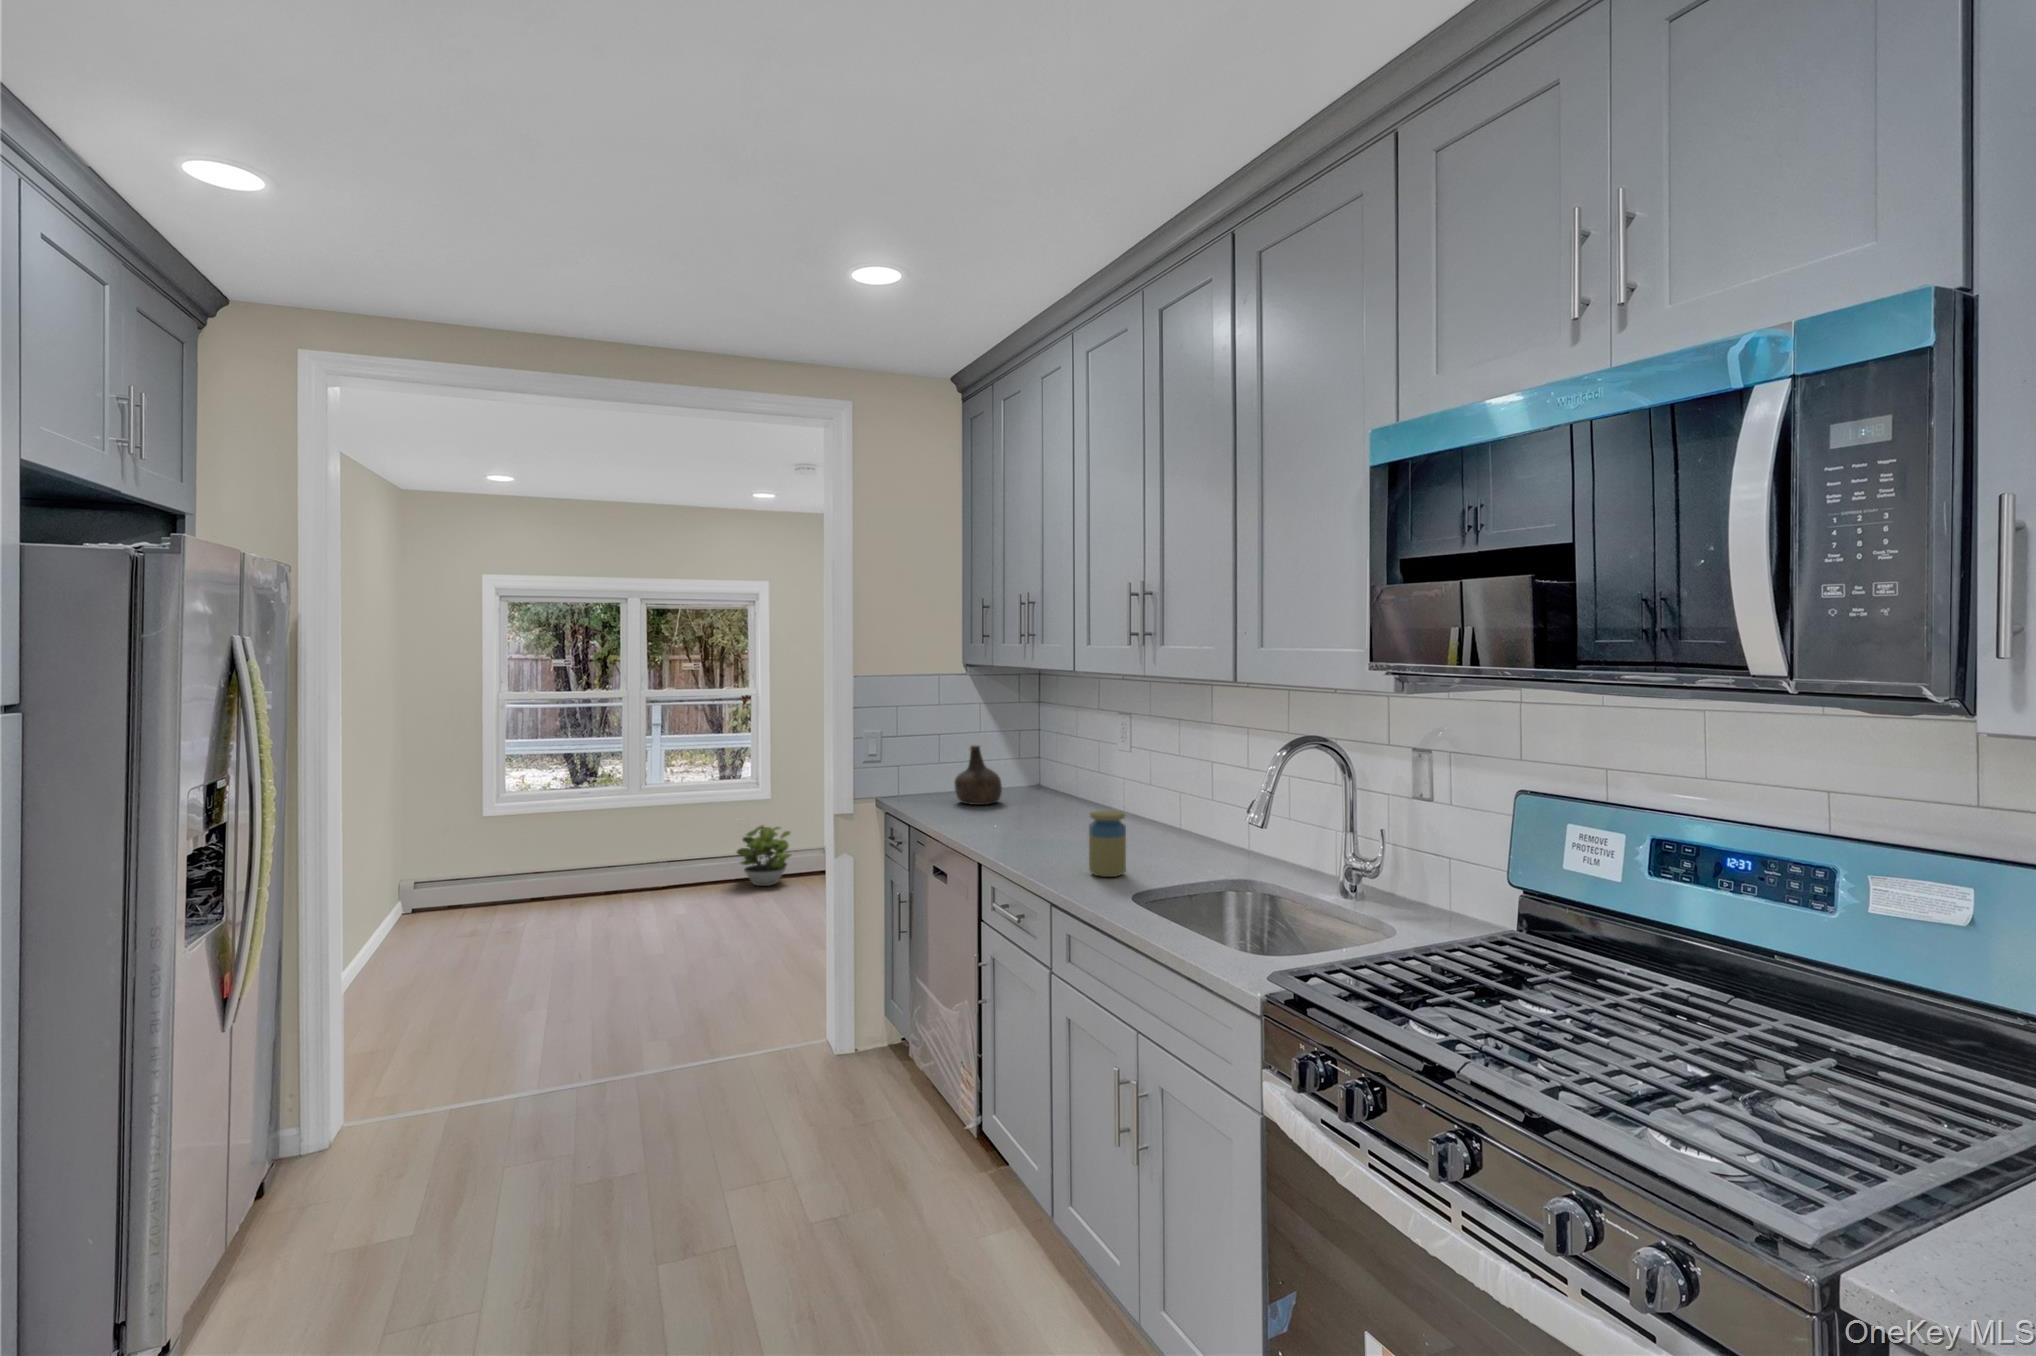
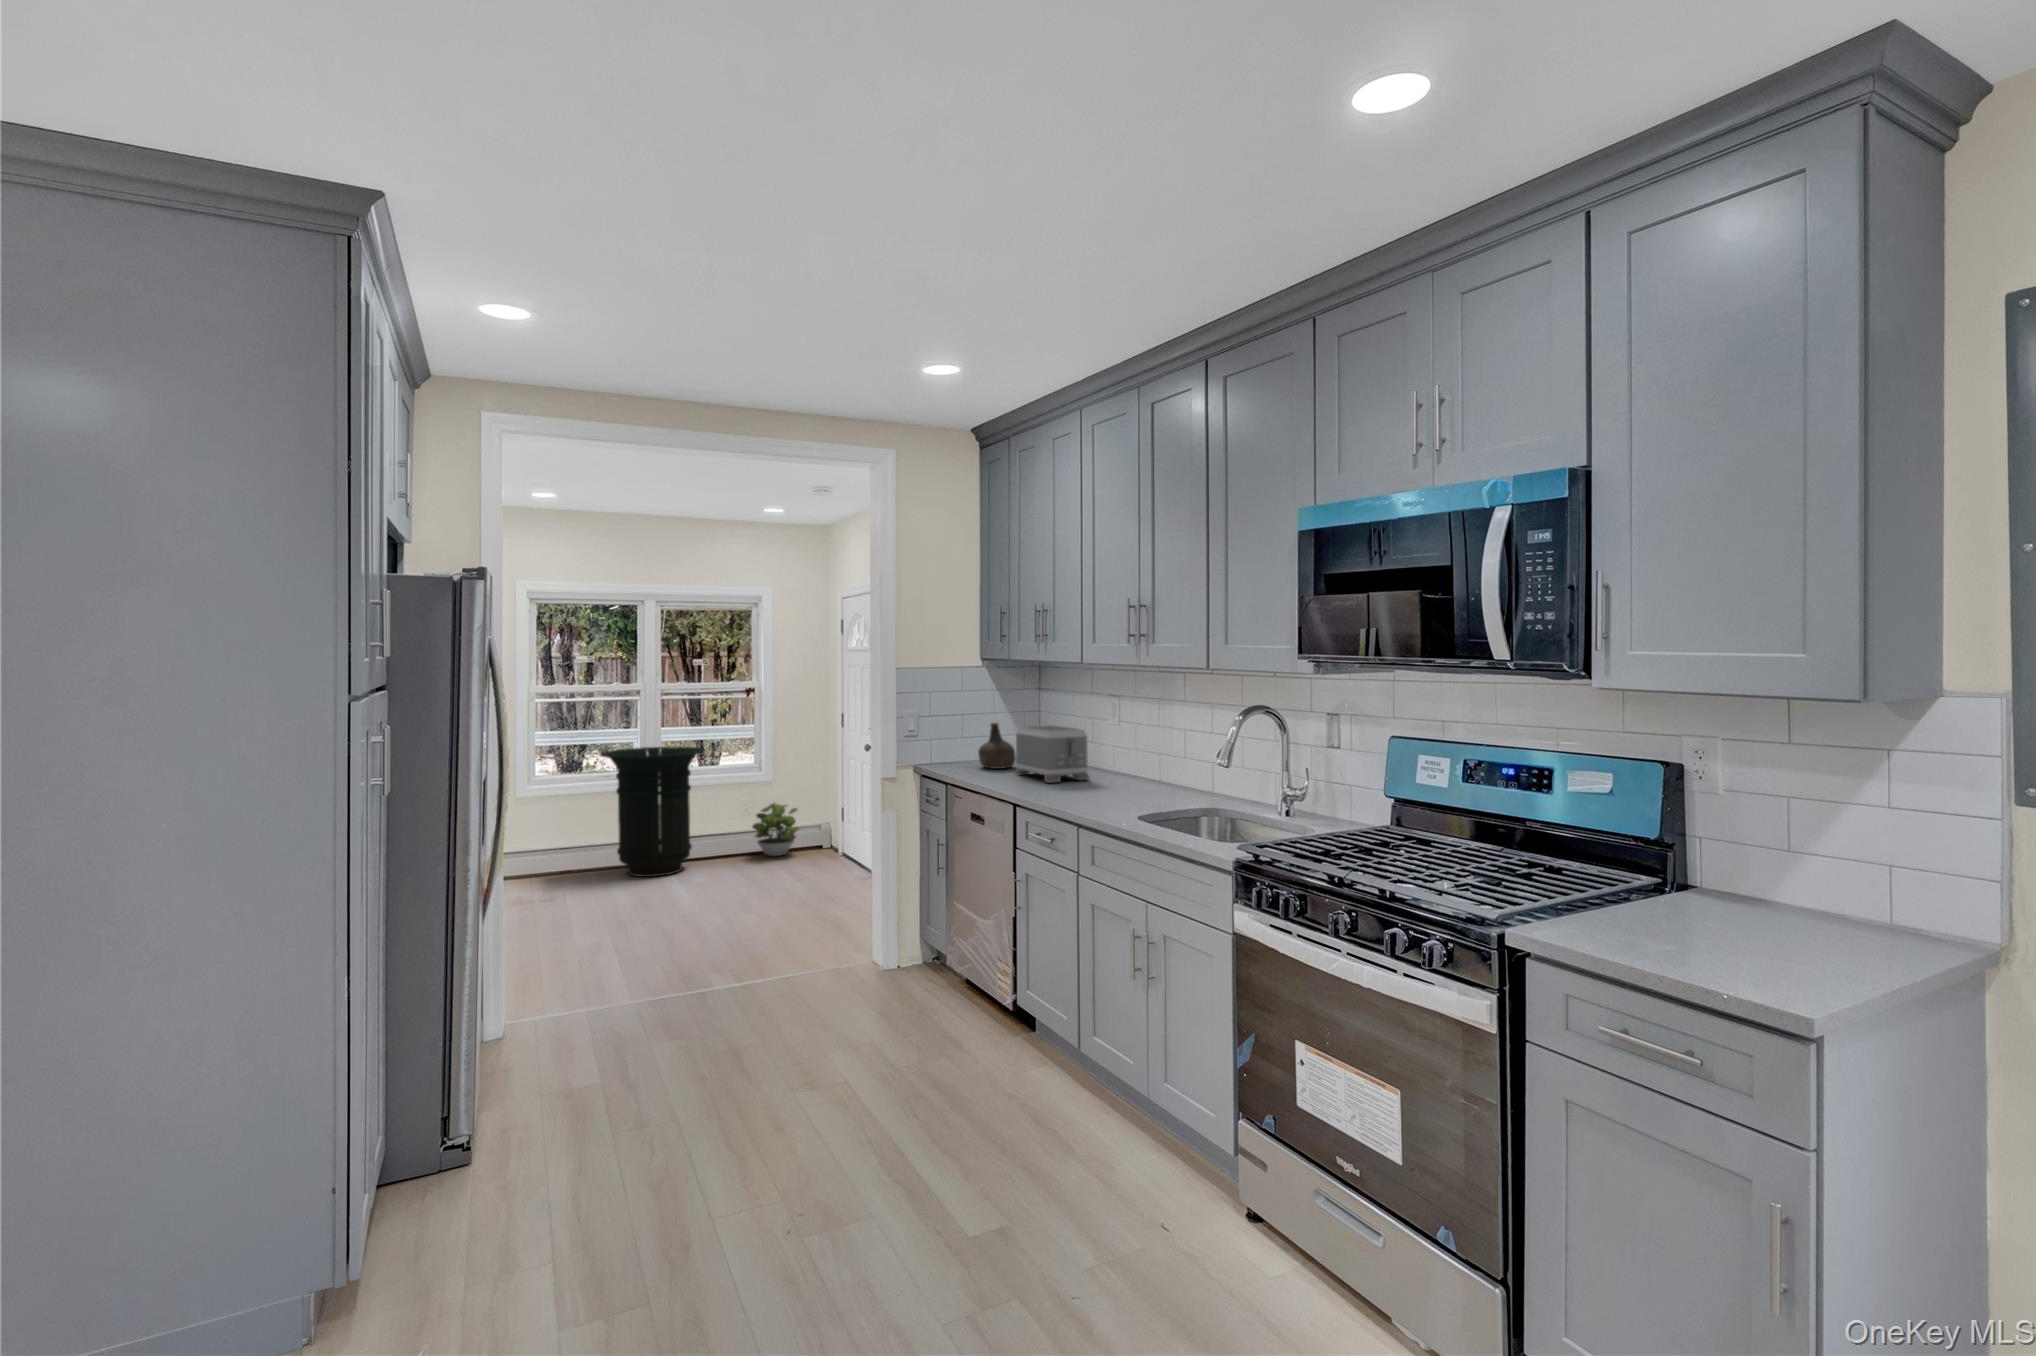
toaster: none [994,751,1090,829] -> present [1015,725,1089,783]
trash can: none [560,760,682,910] -> present [600,747,705,877]
jar: present [1089,811,1126,877] -> none [1102,762,1128,809]

